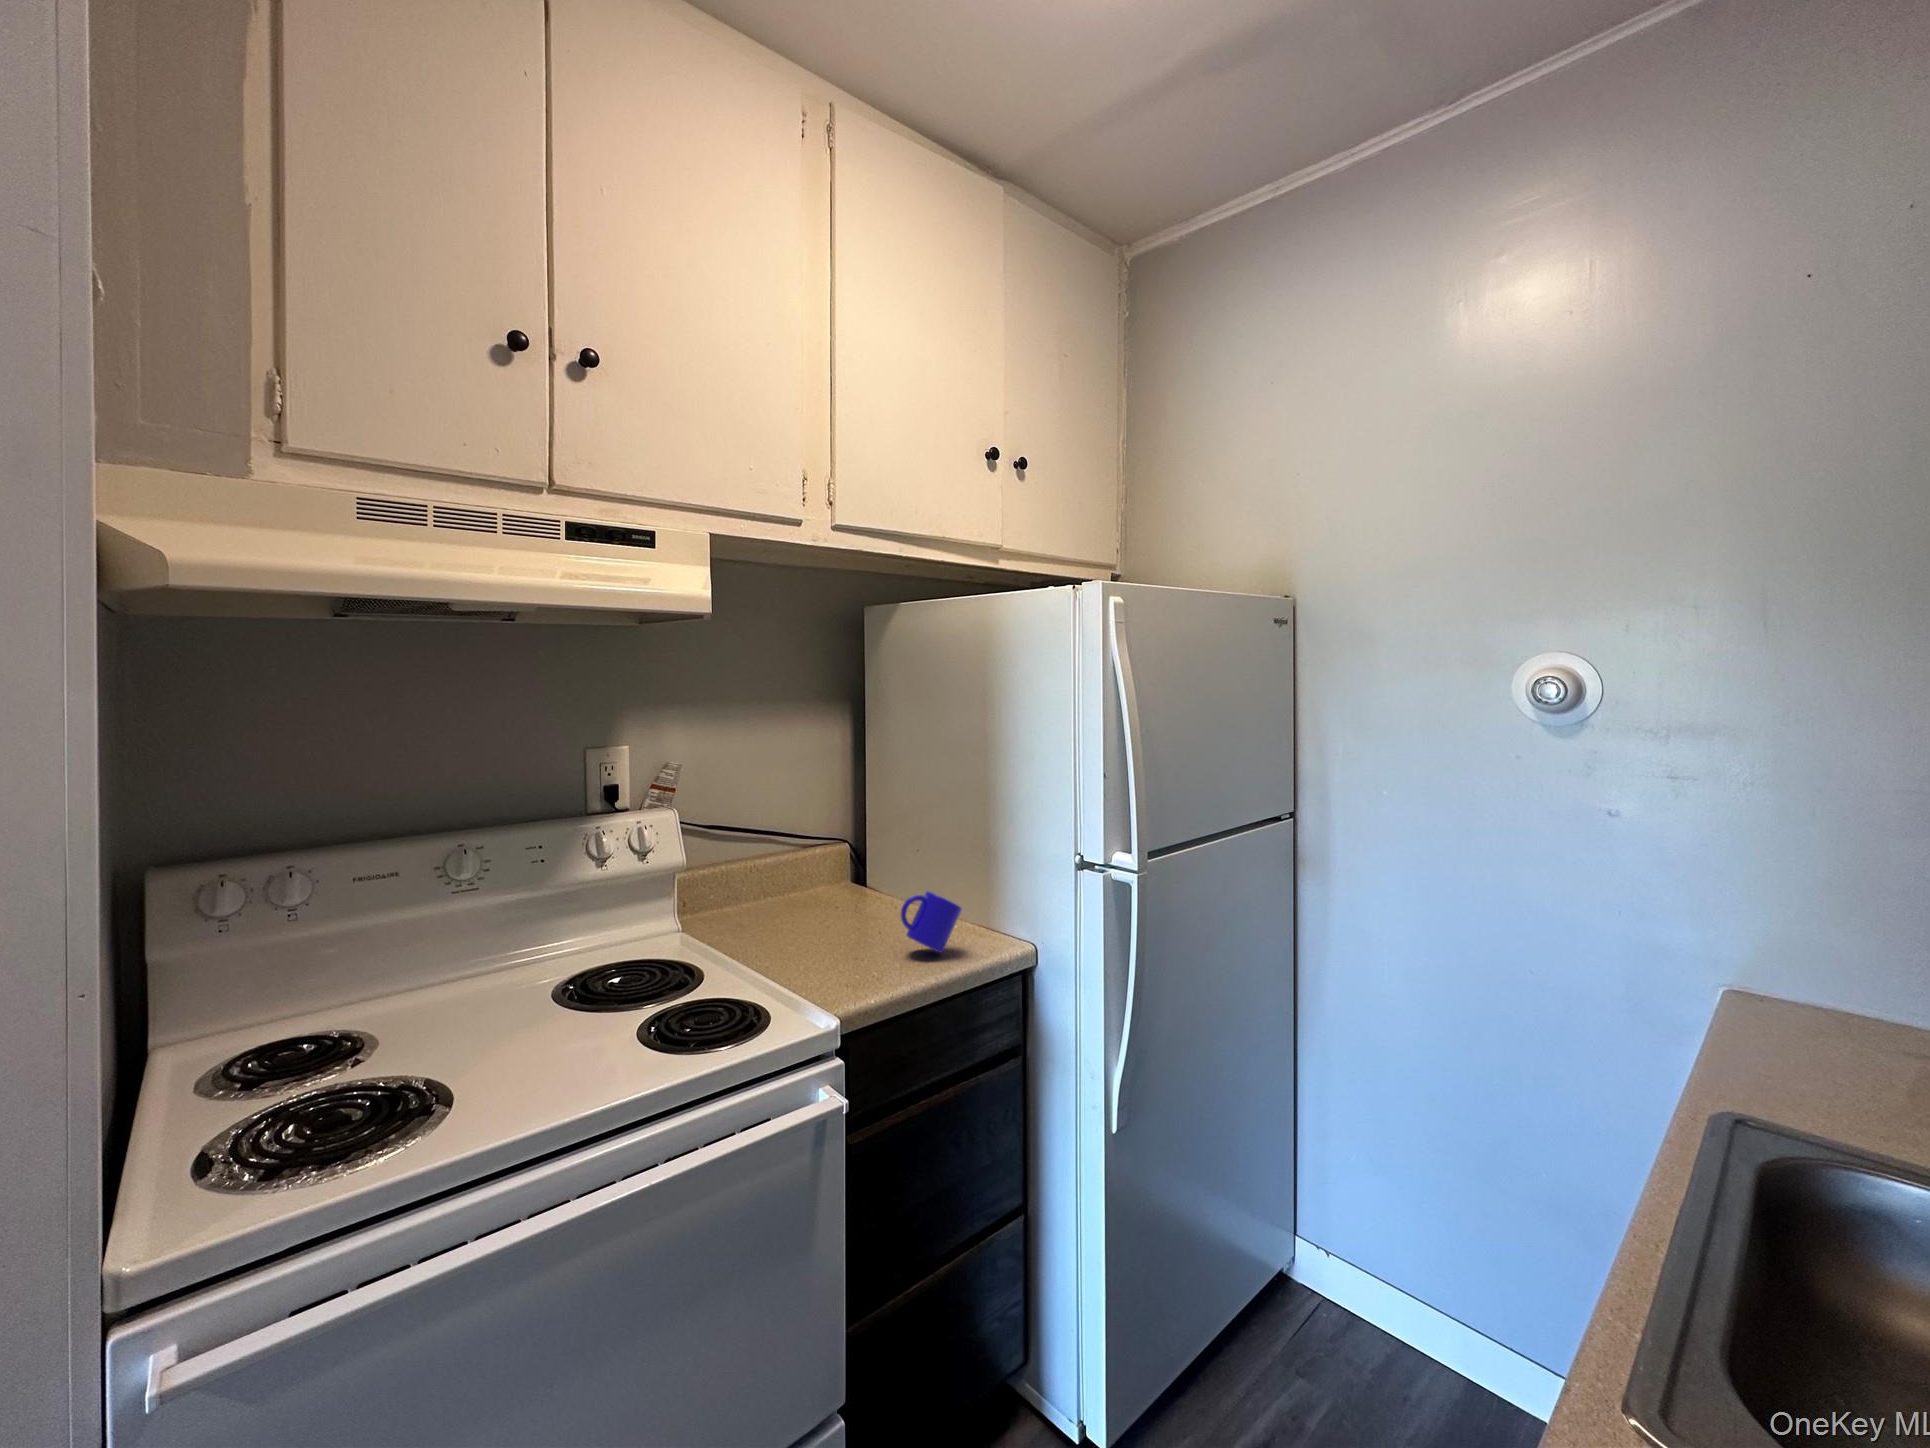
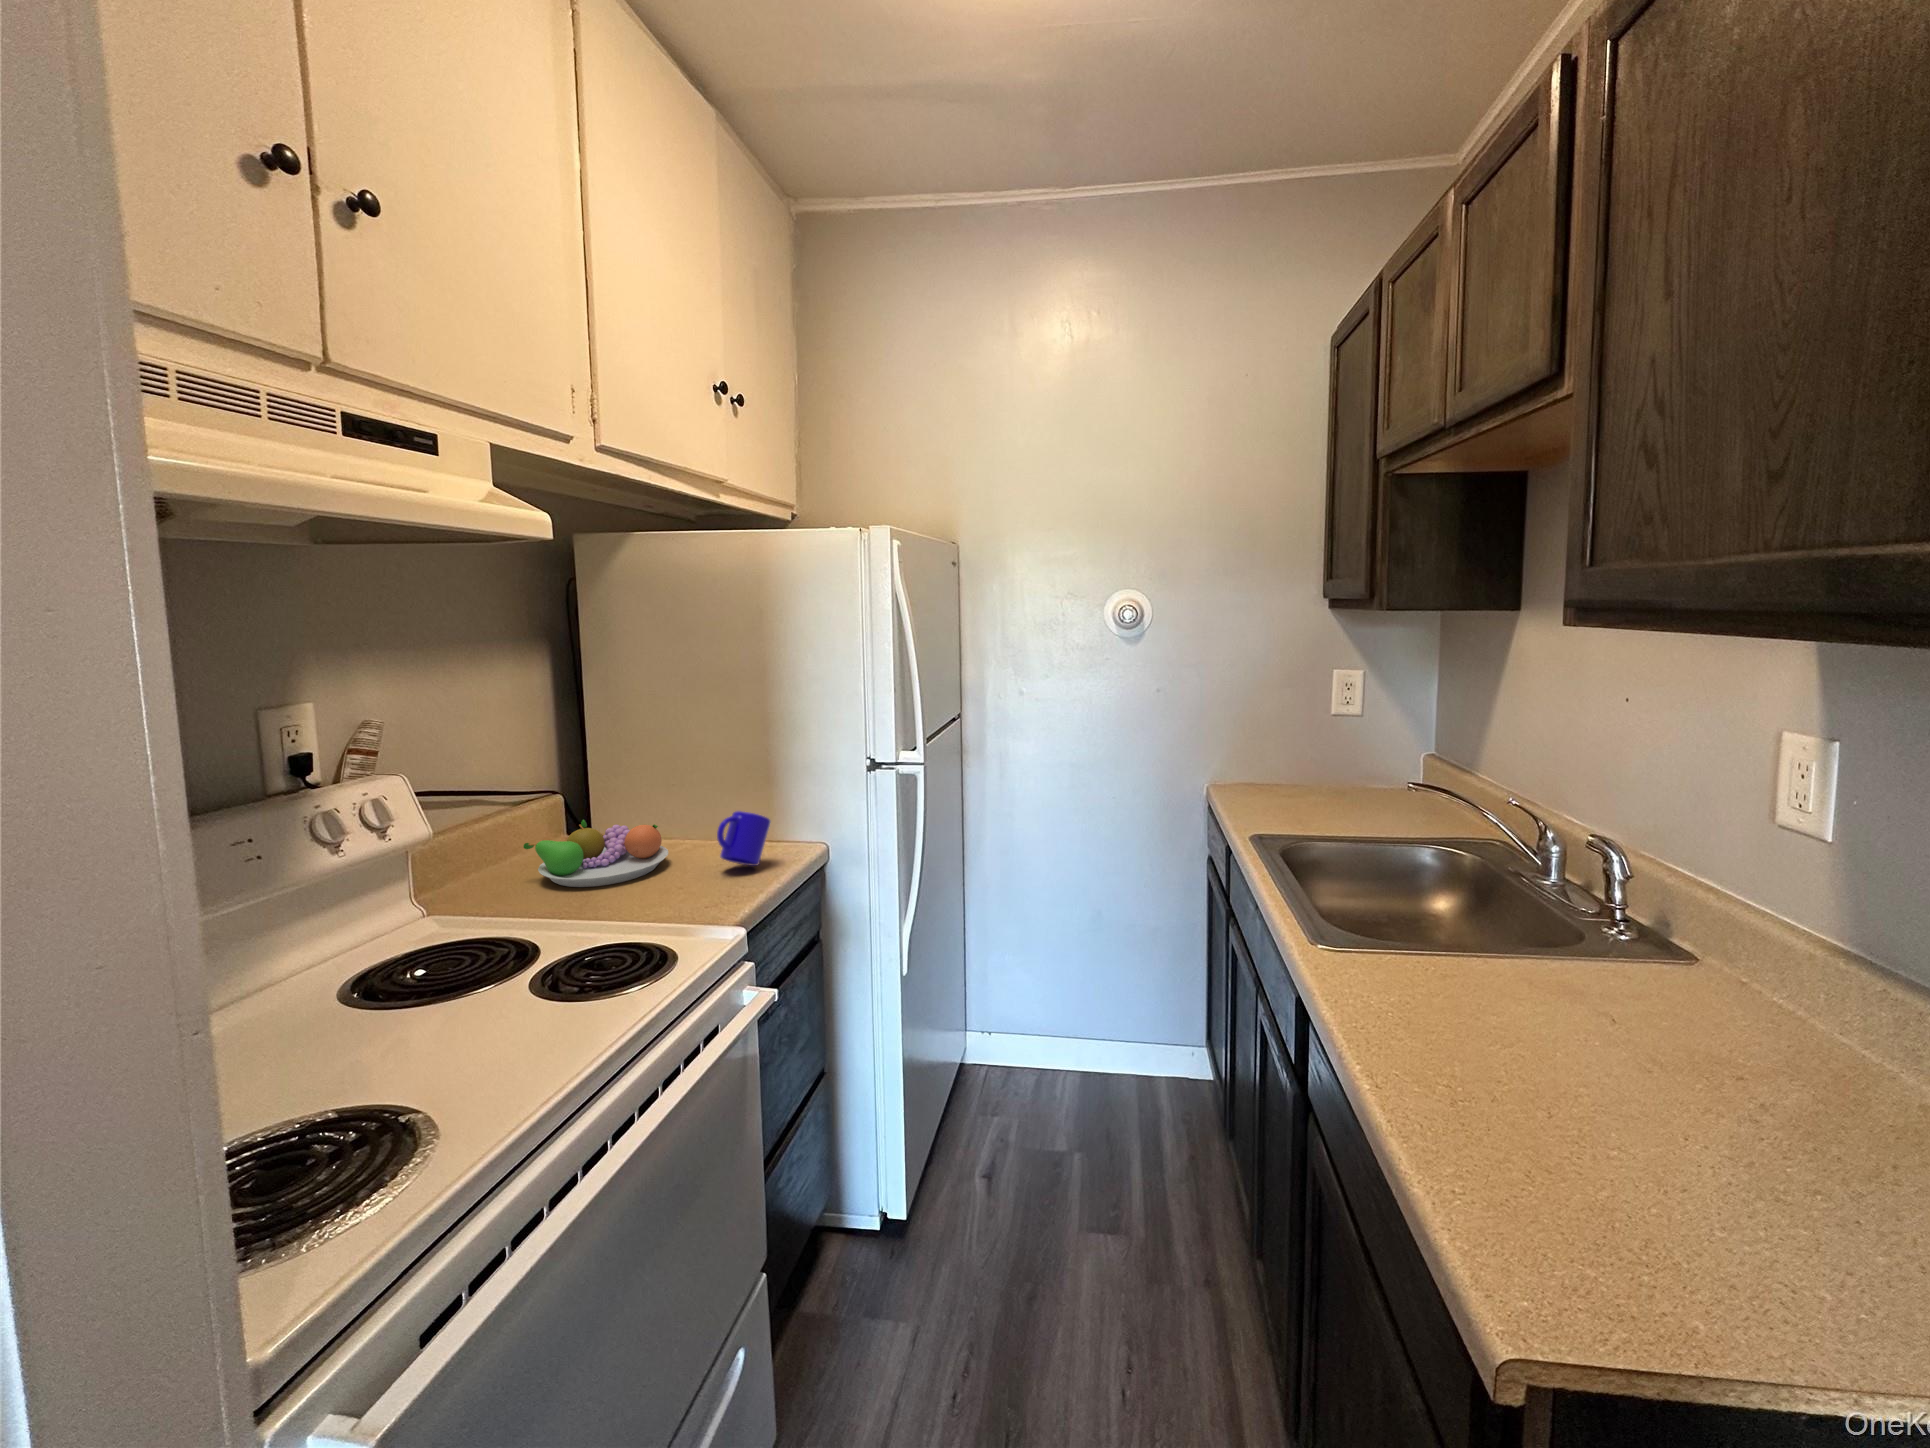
fruit bowl: none [772,873,885,940] -> present [523,820,668,887]

